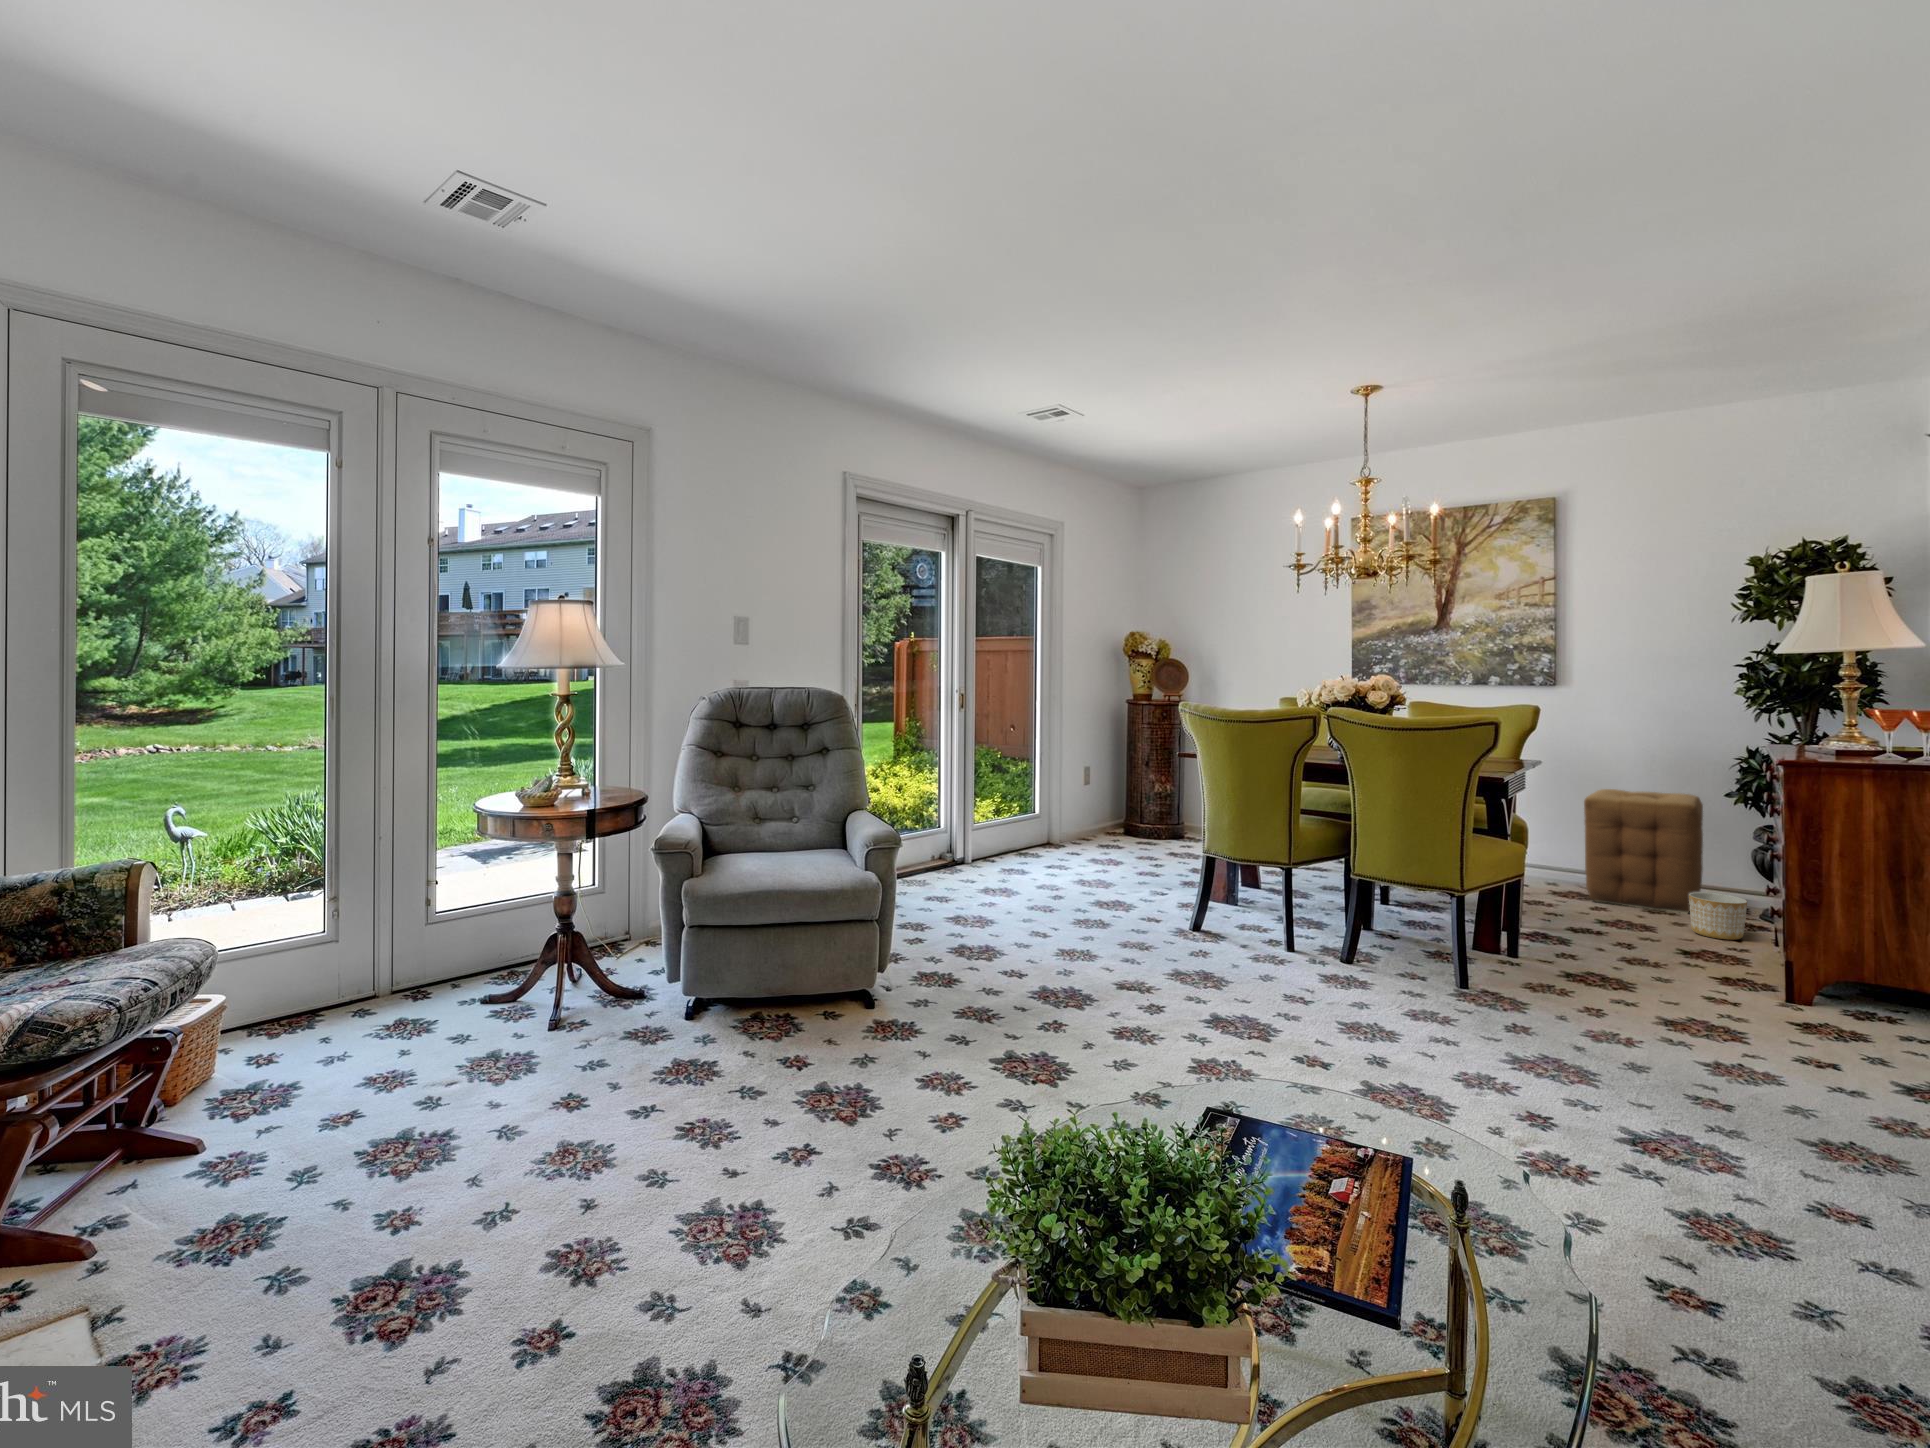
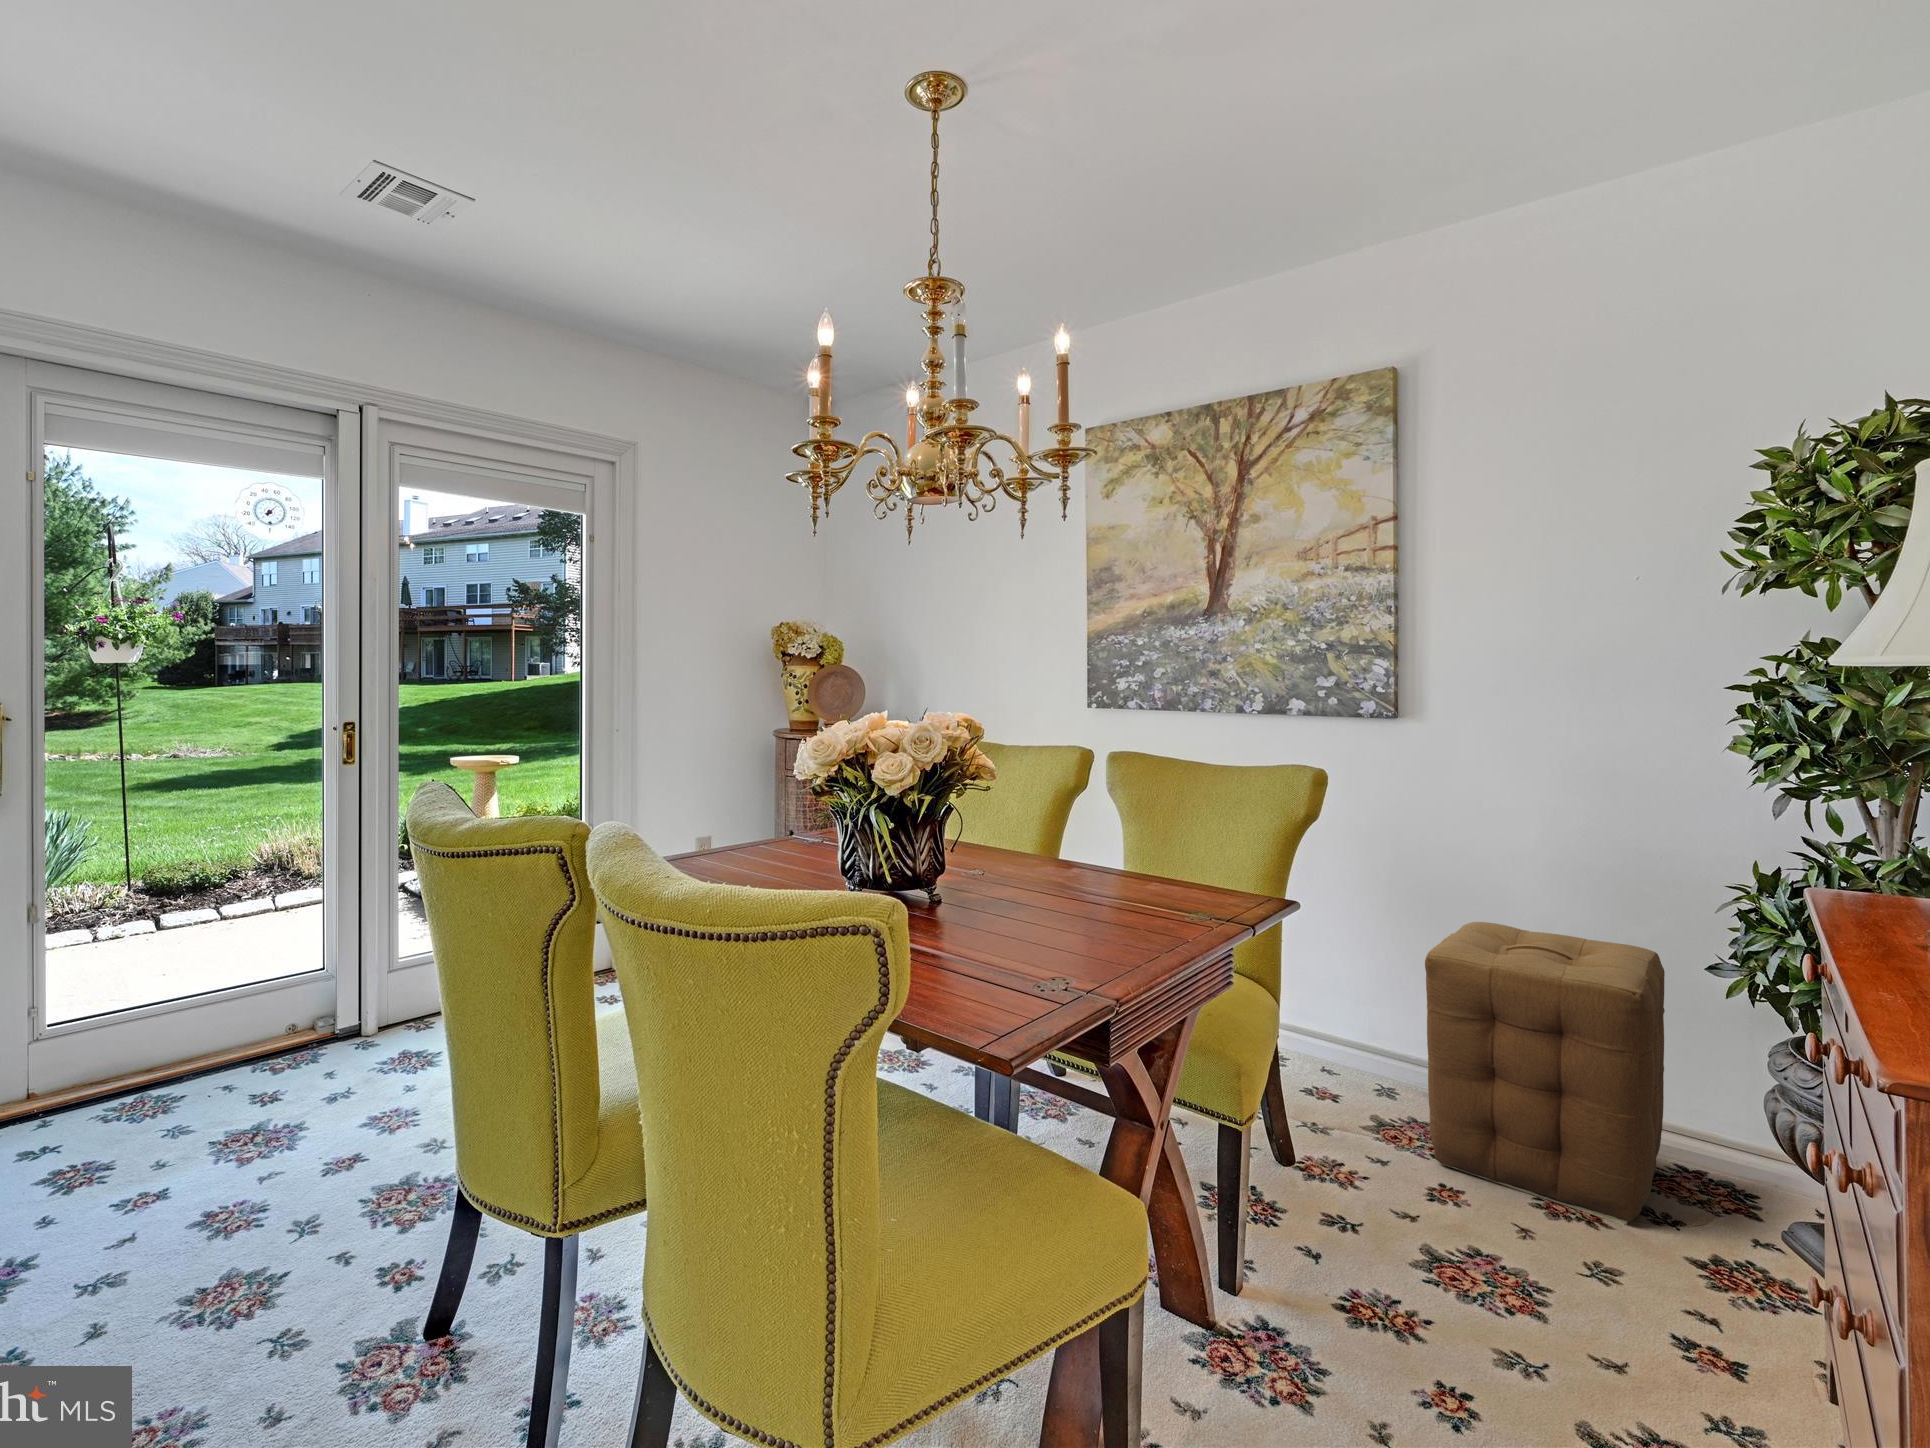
planter: present [1689,892,1747,940] -> none [1616,1224,1755,1377]

